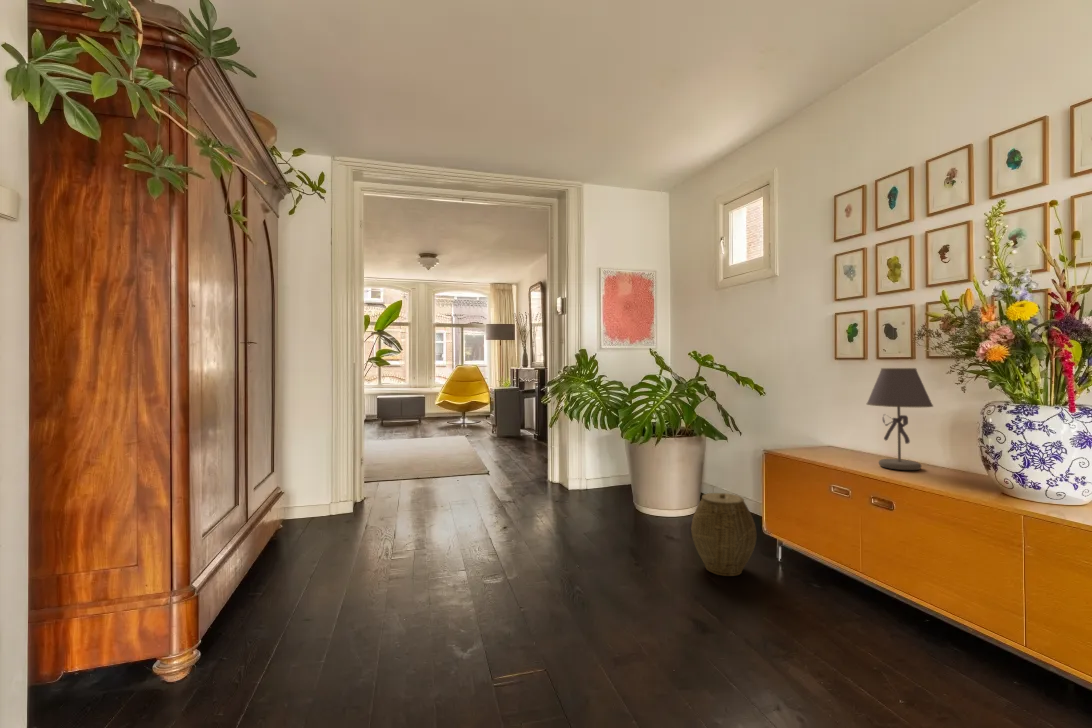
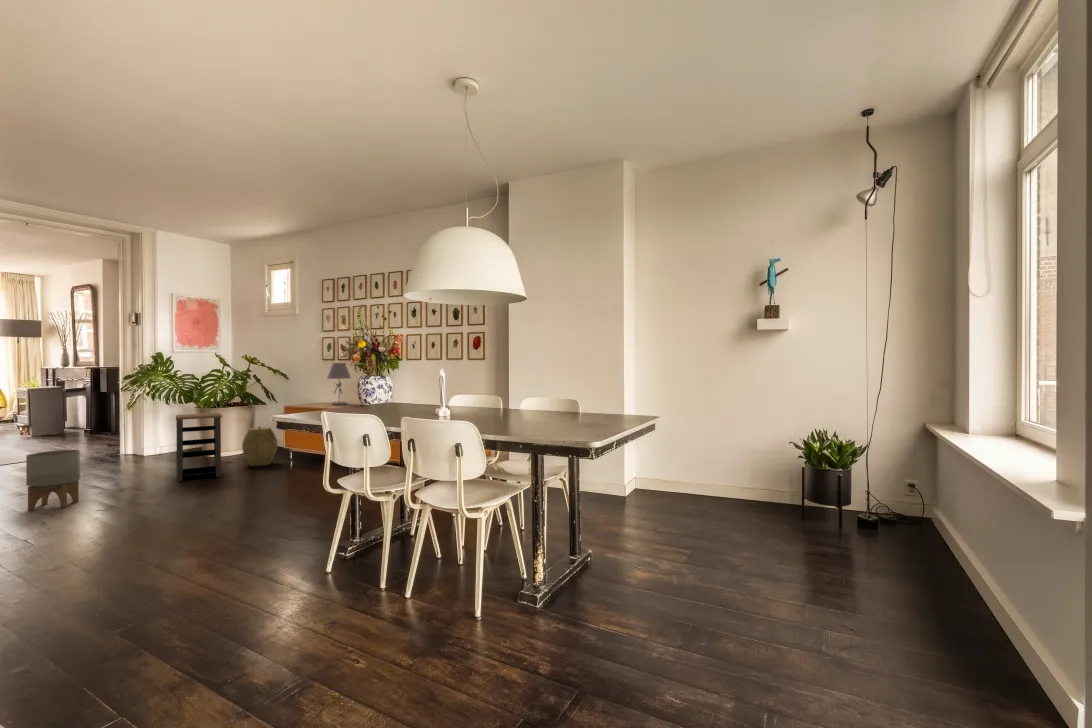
side table: none [580,462,657,605] -> present [176,413,222,481]
planter: none [352,527,426,655] -> present [26,450,80,511]

